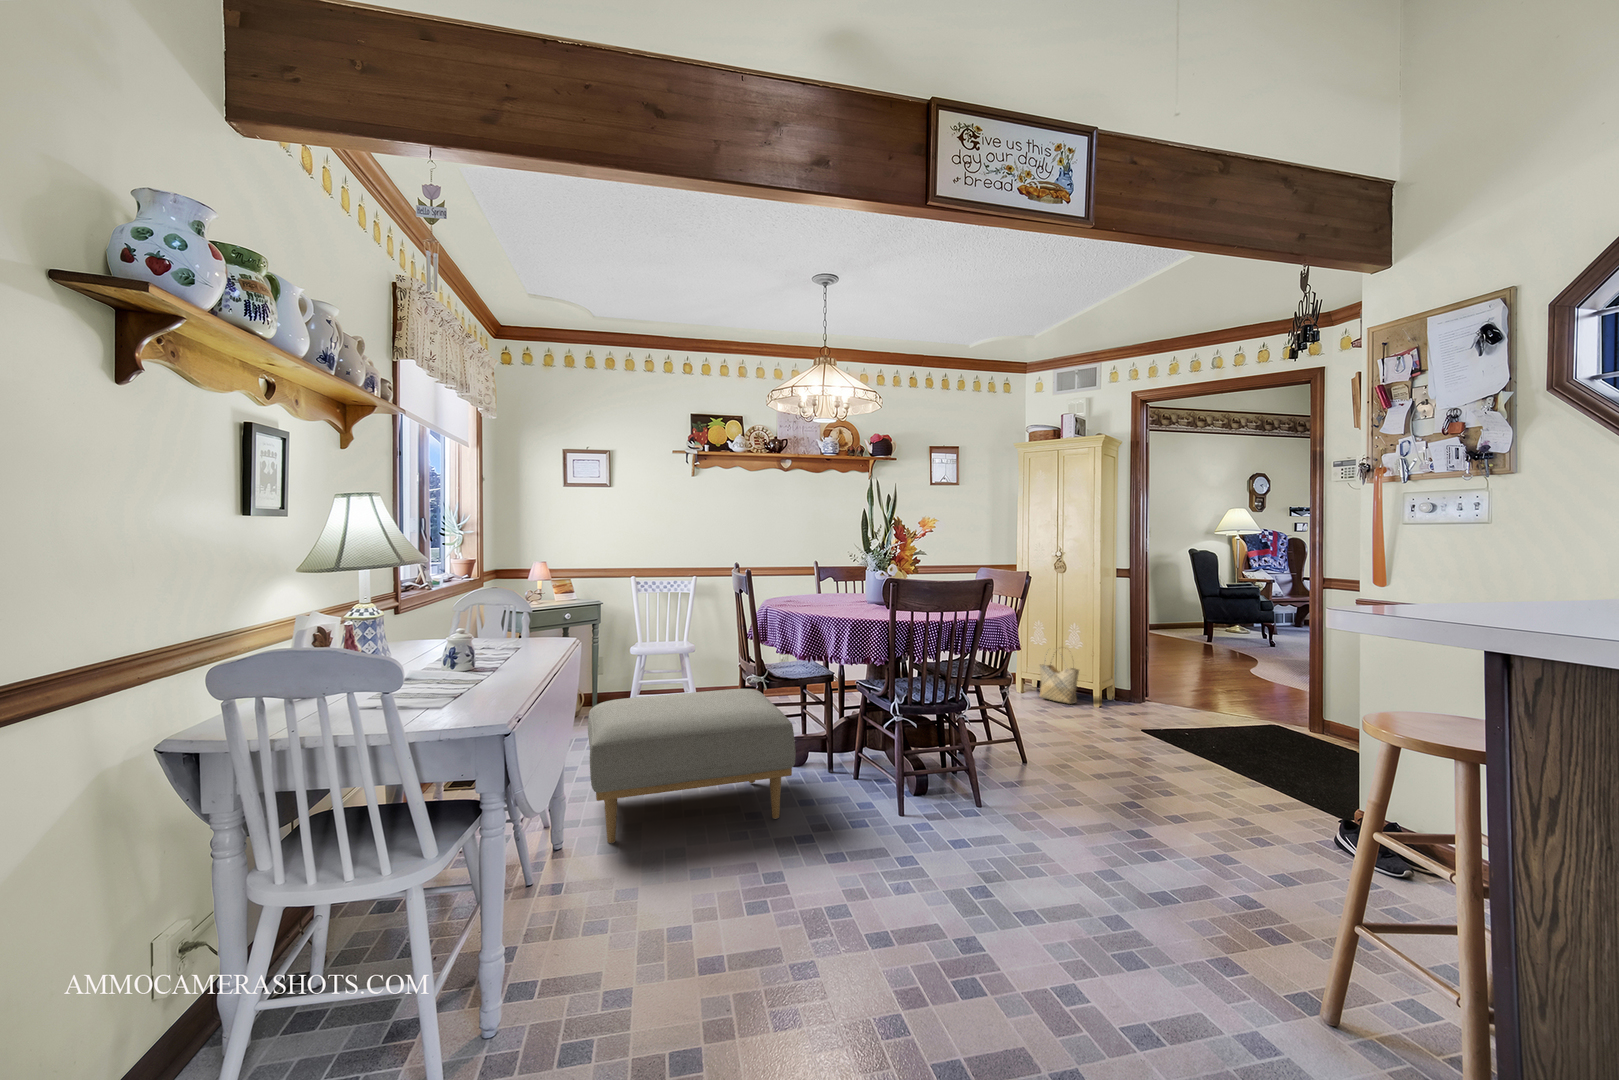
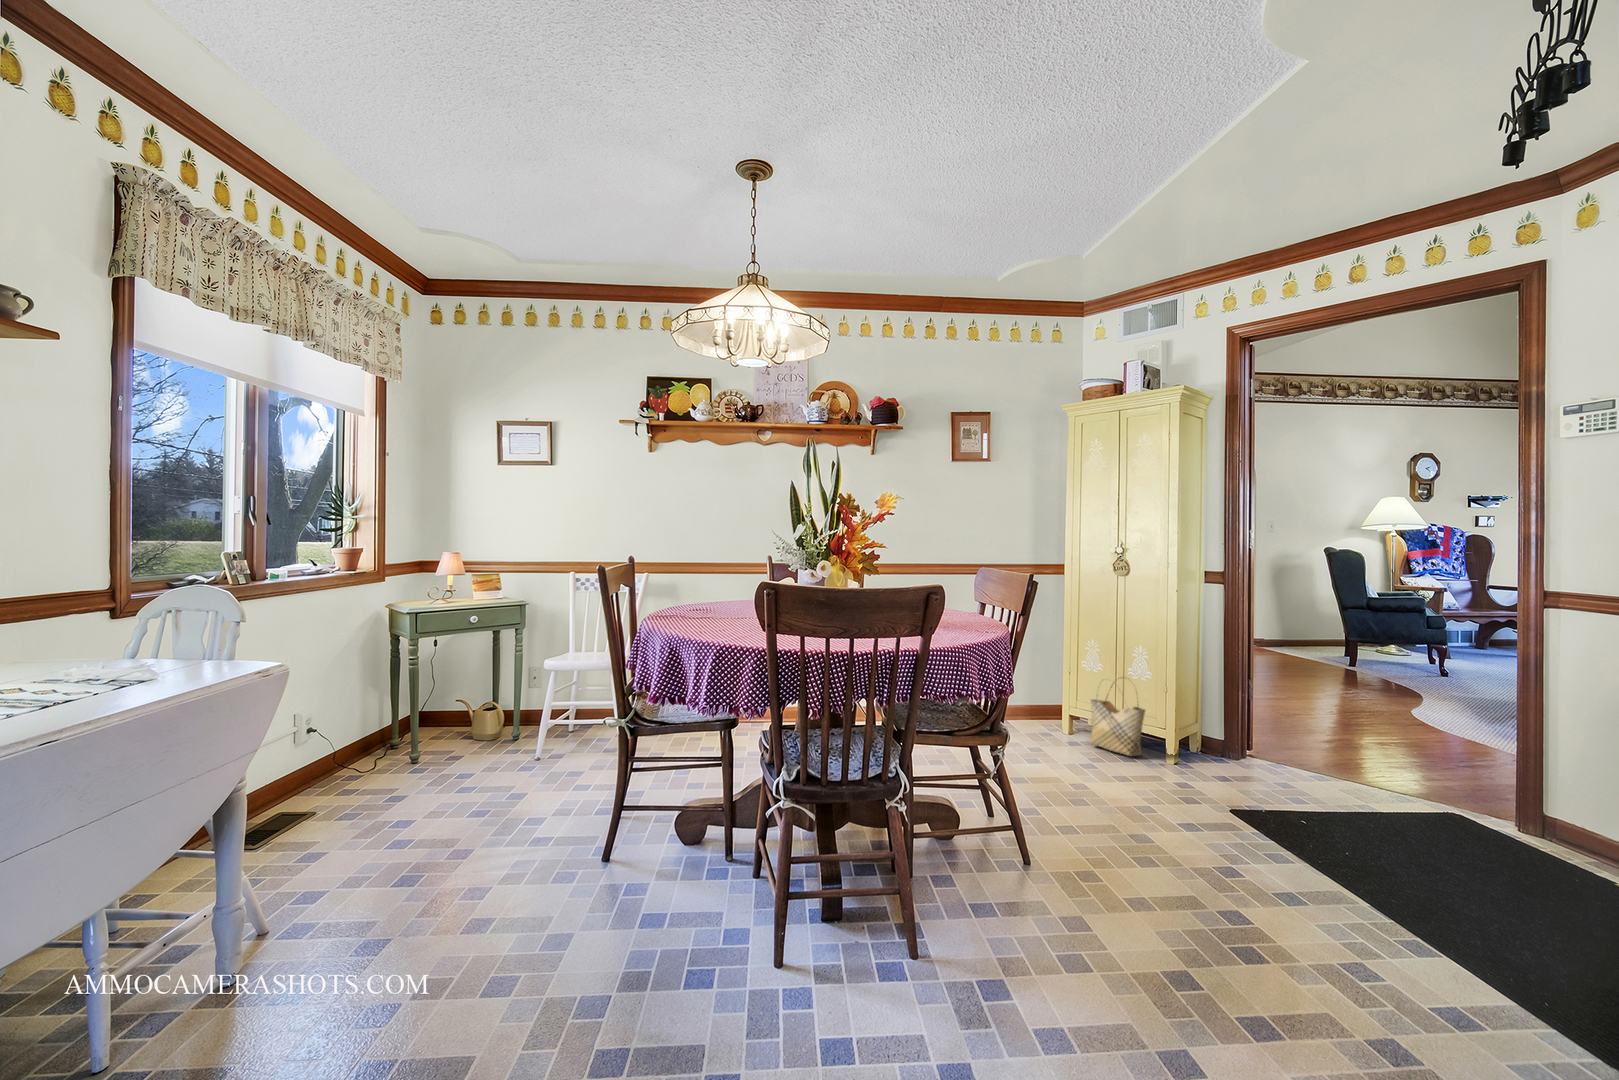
ottoman: present [588,689,796,843] -> none [275,735,634,976]

